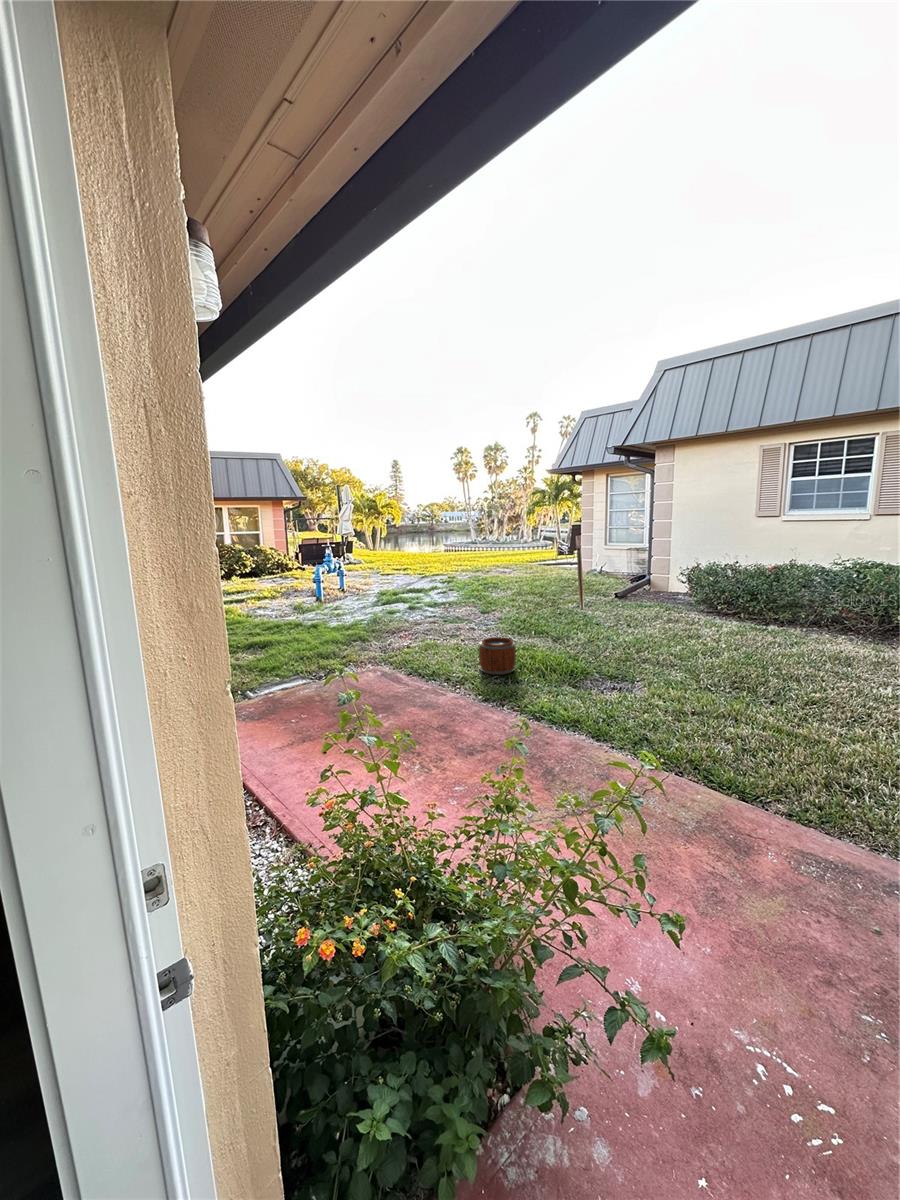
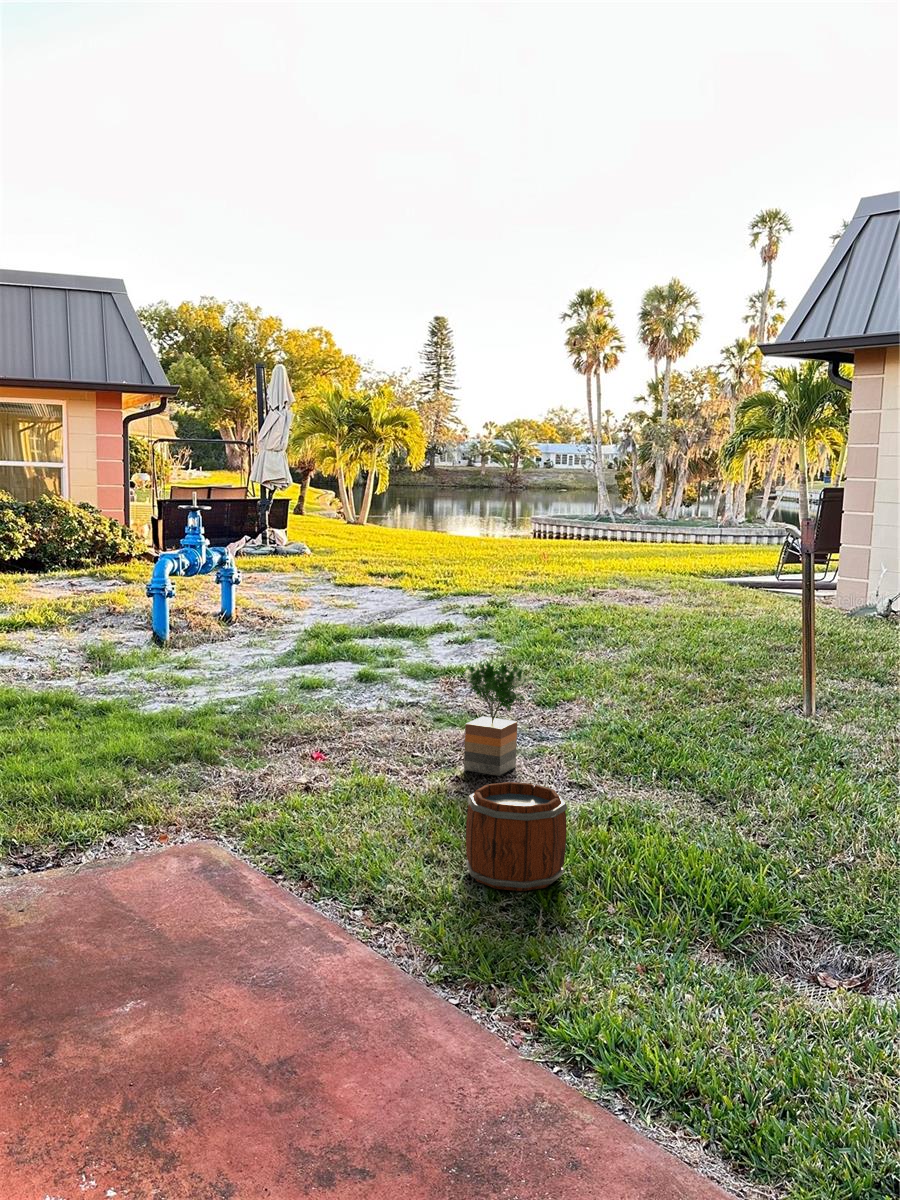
potted tree: none [461,596,487,639] -> present [464,662,532,776]

